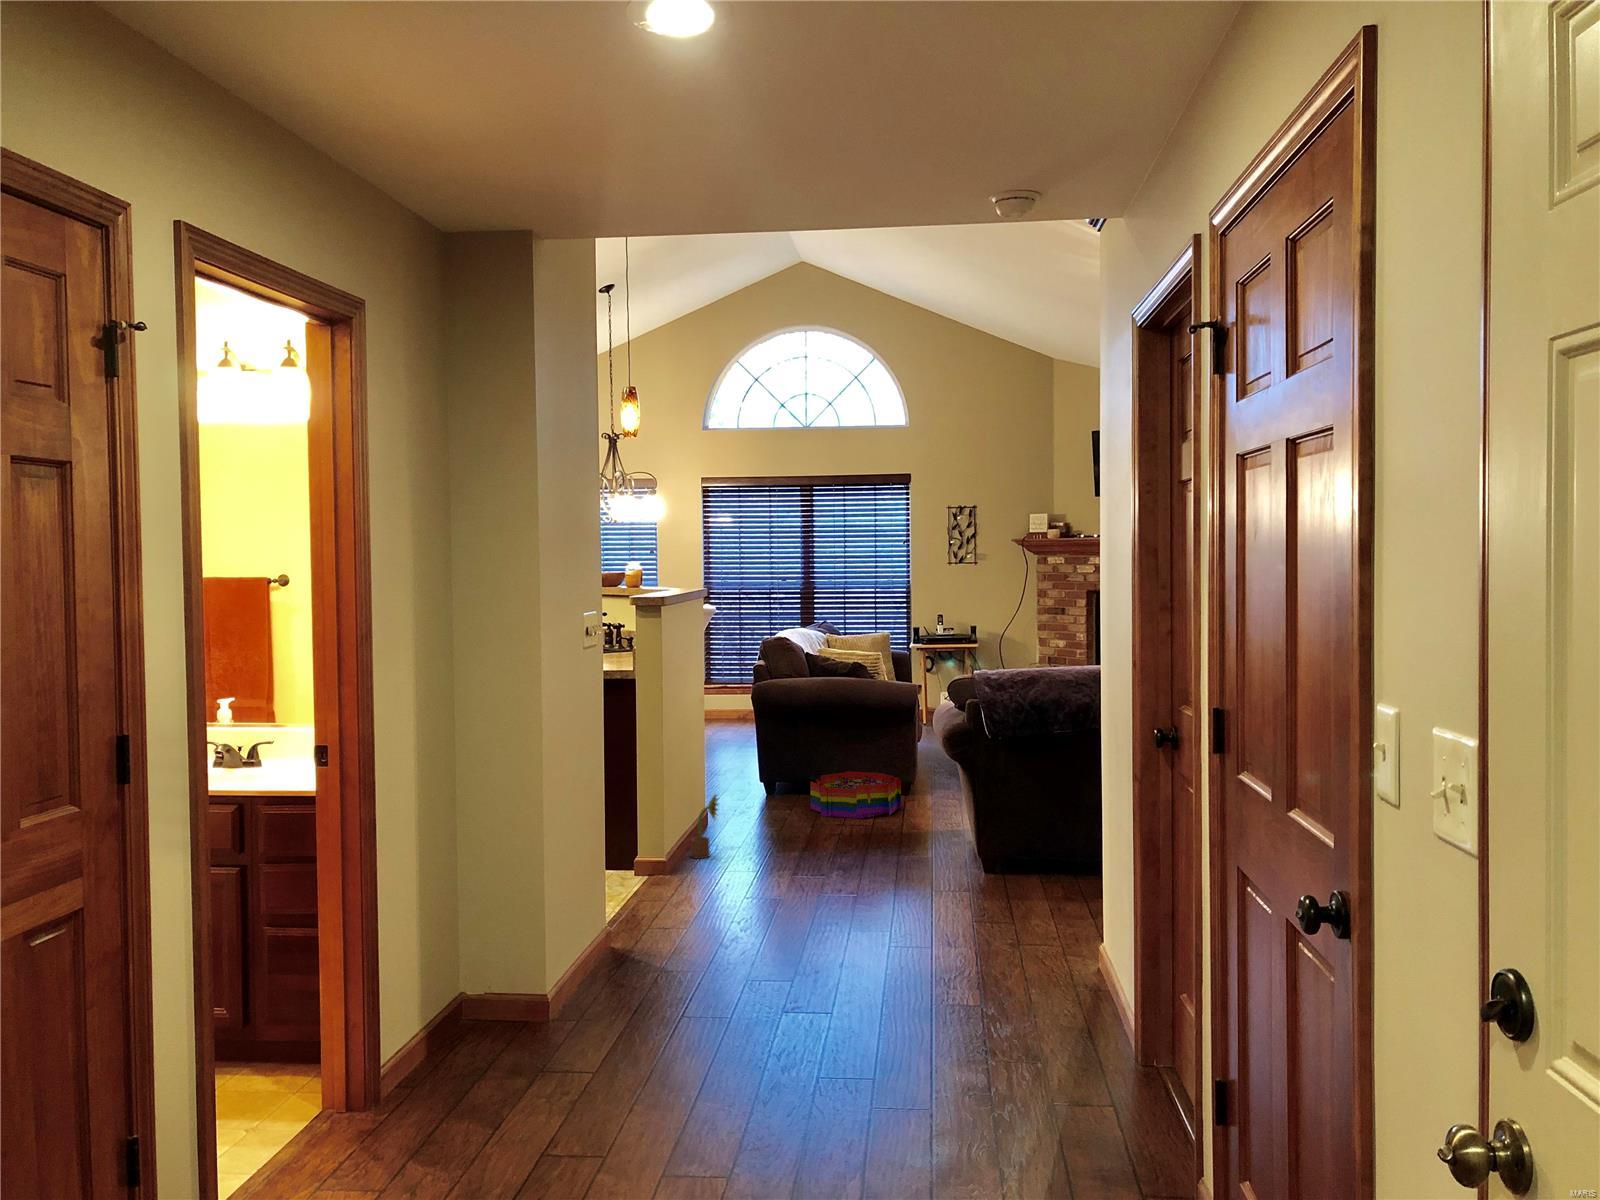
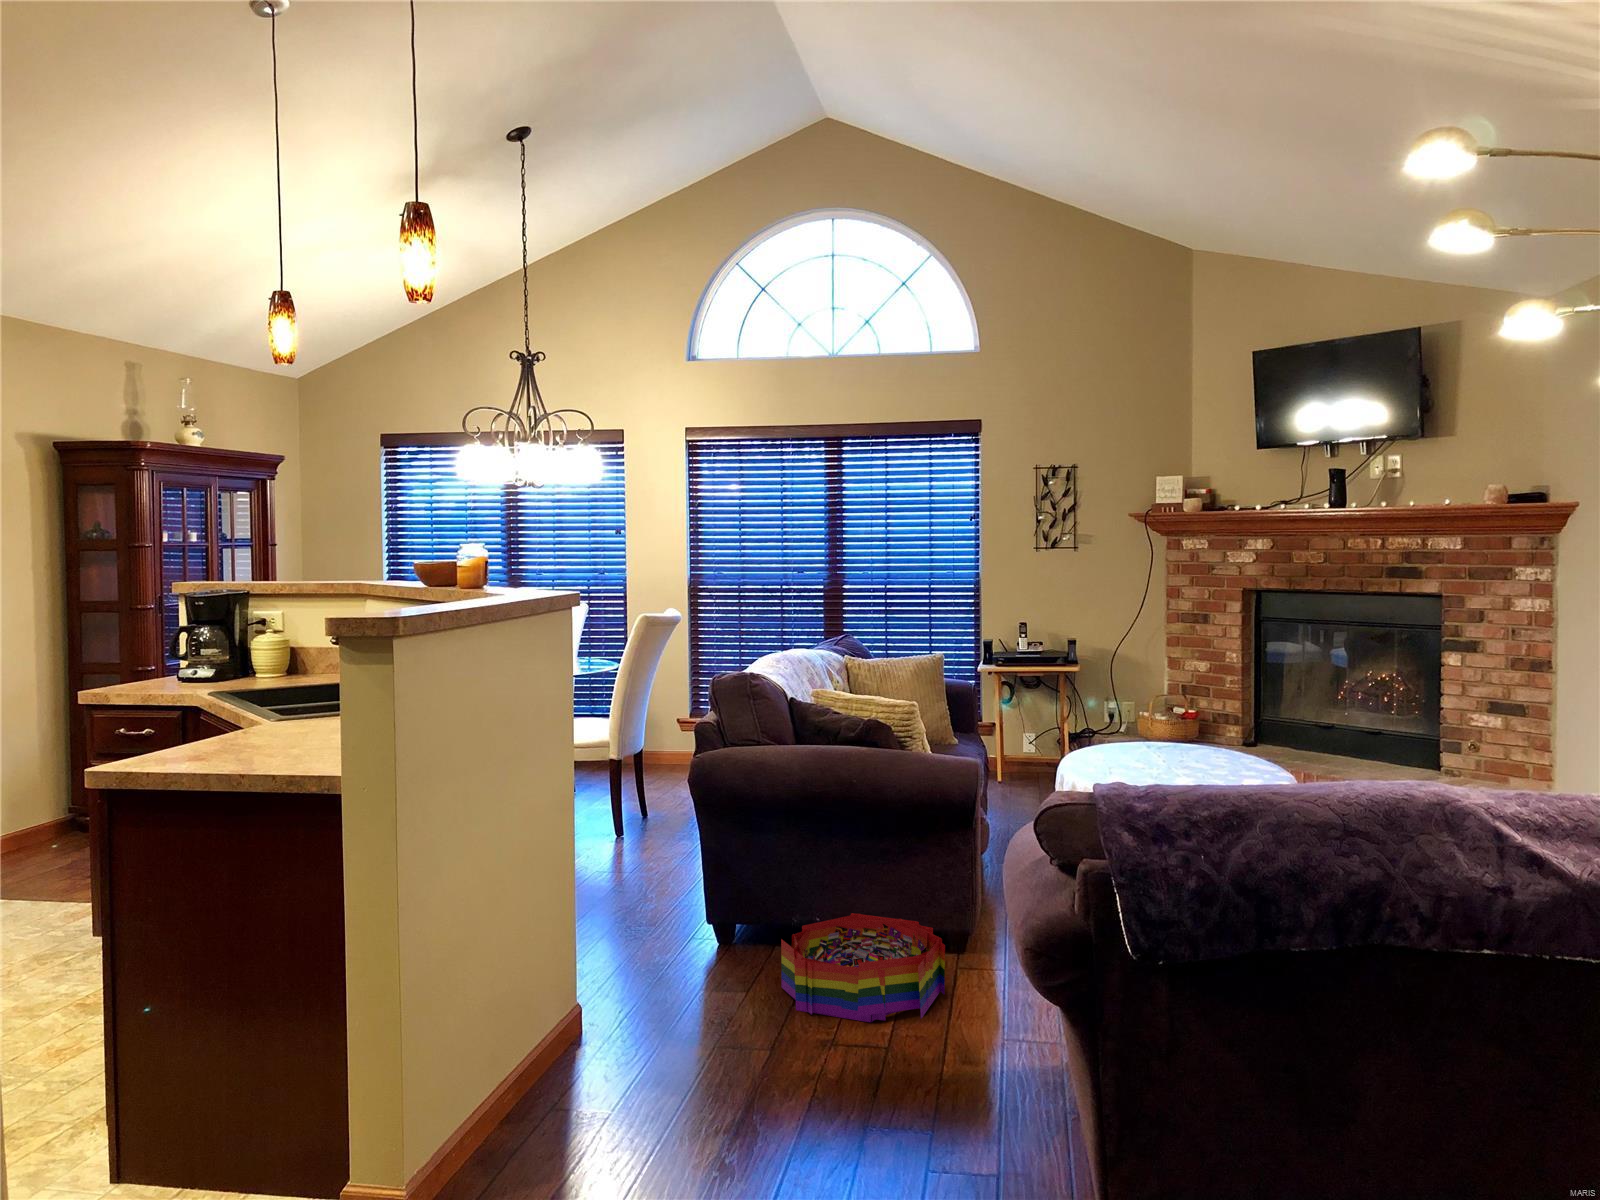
decorative plant: present [691,795,718,858] -> none [489,1022,556,1163]

